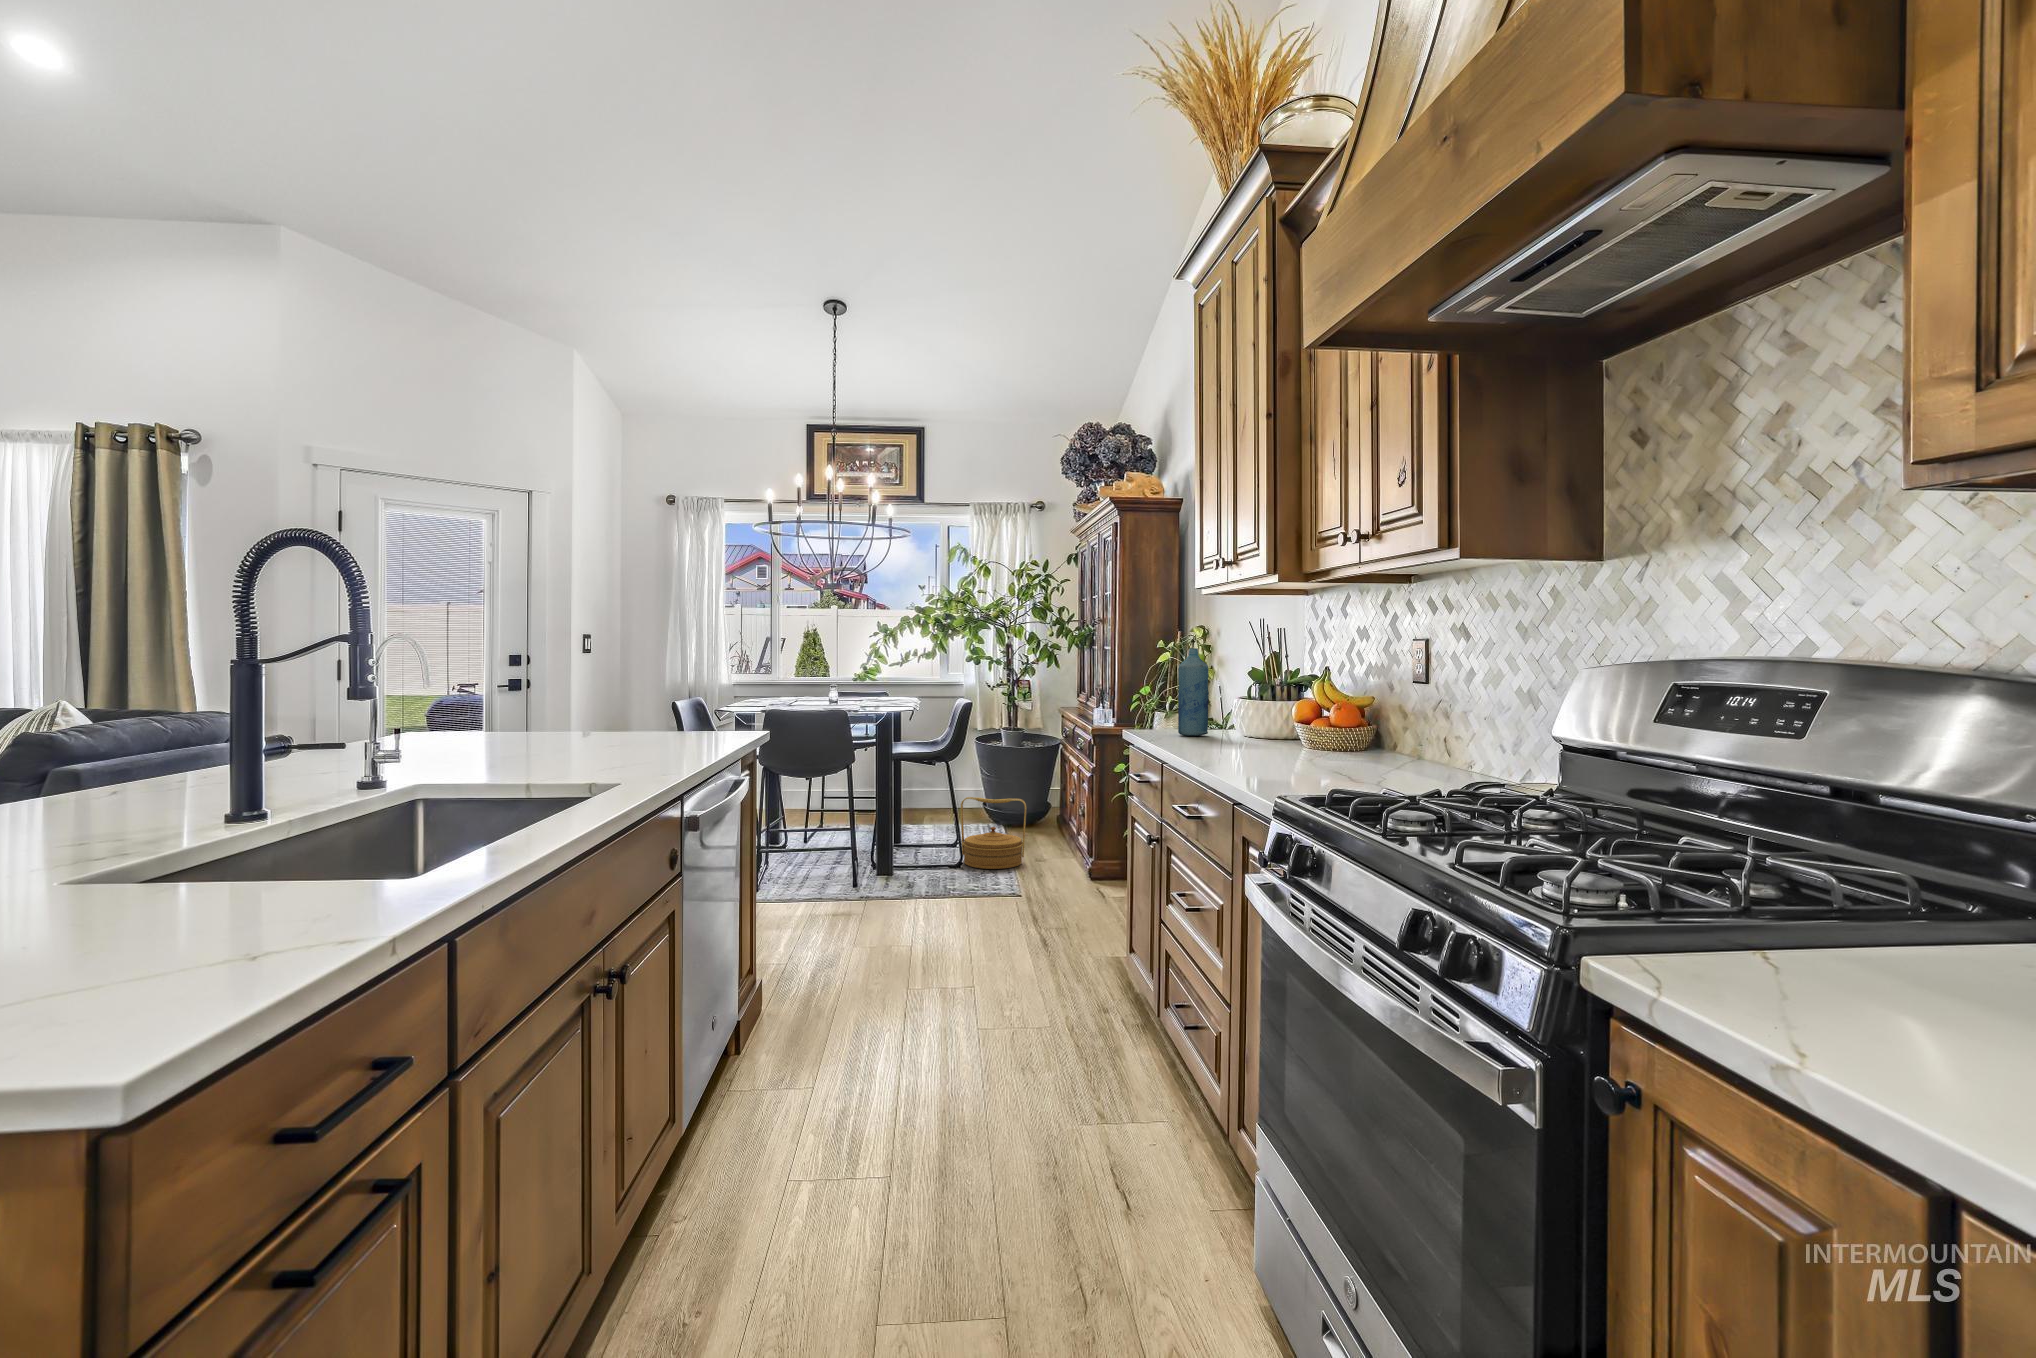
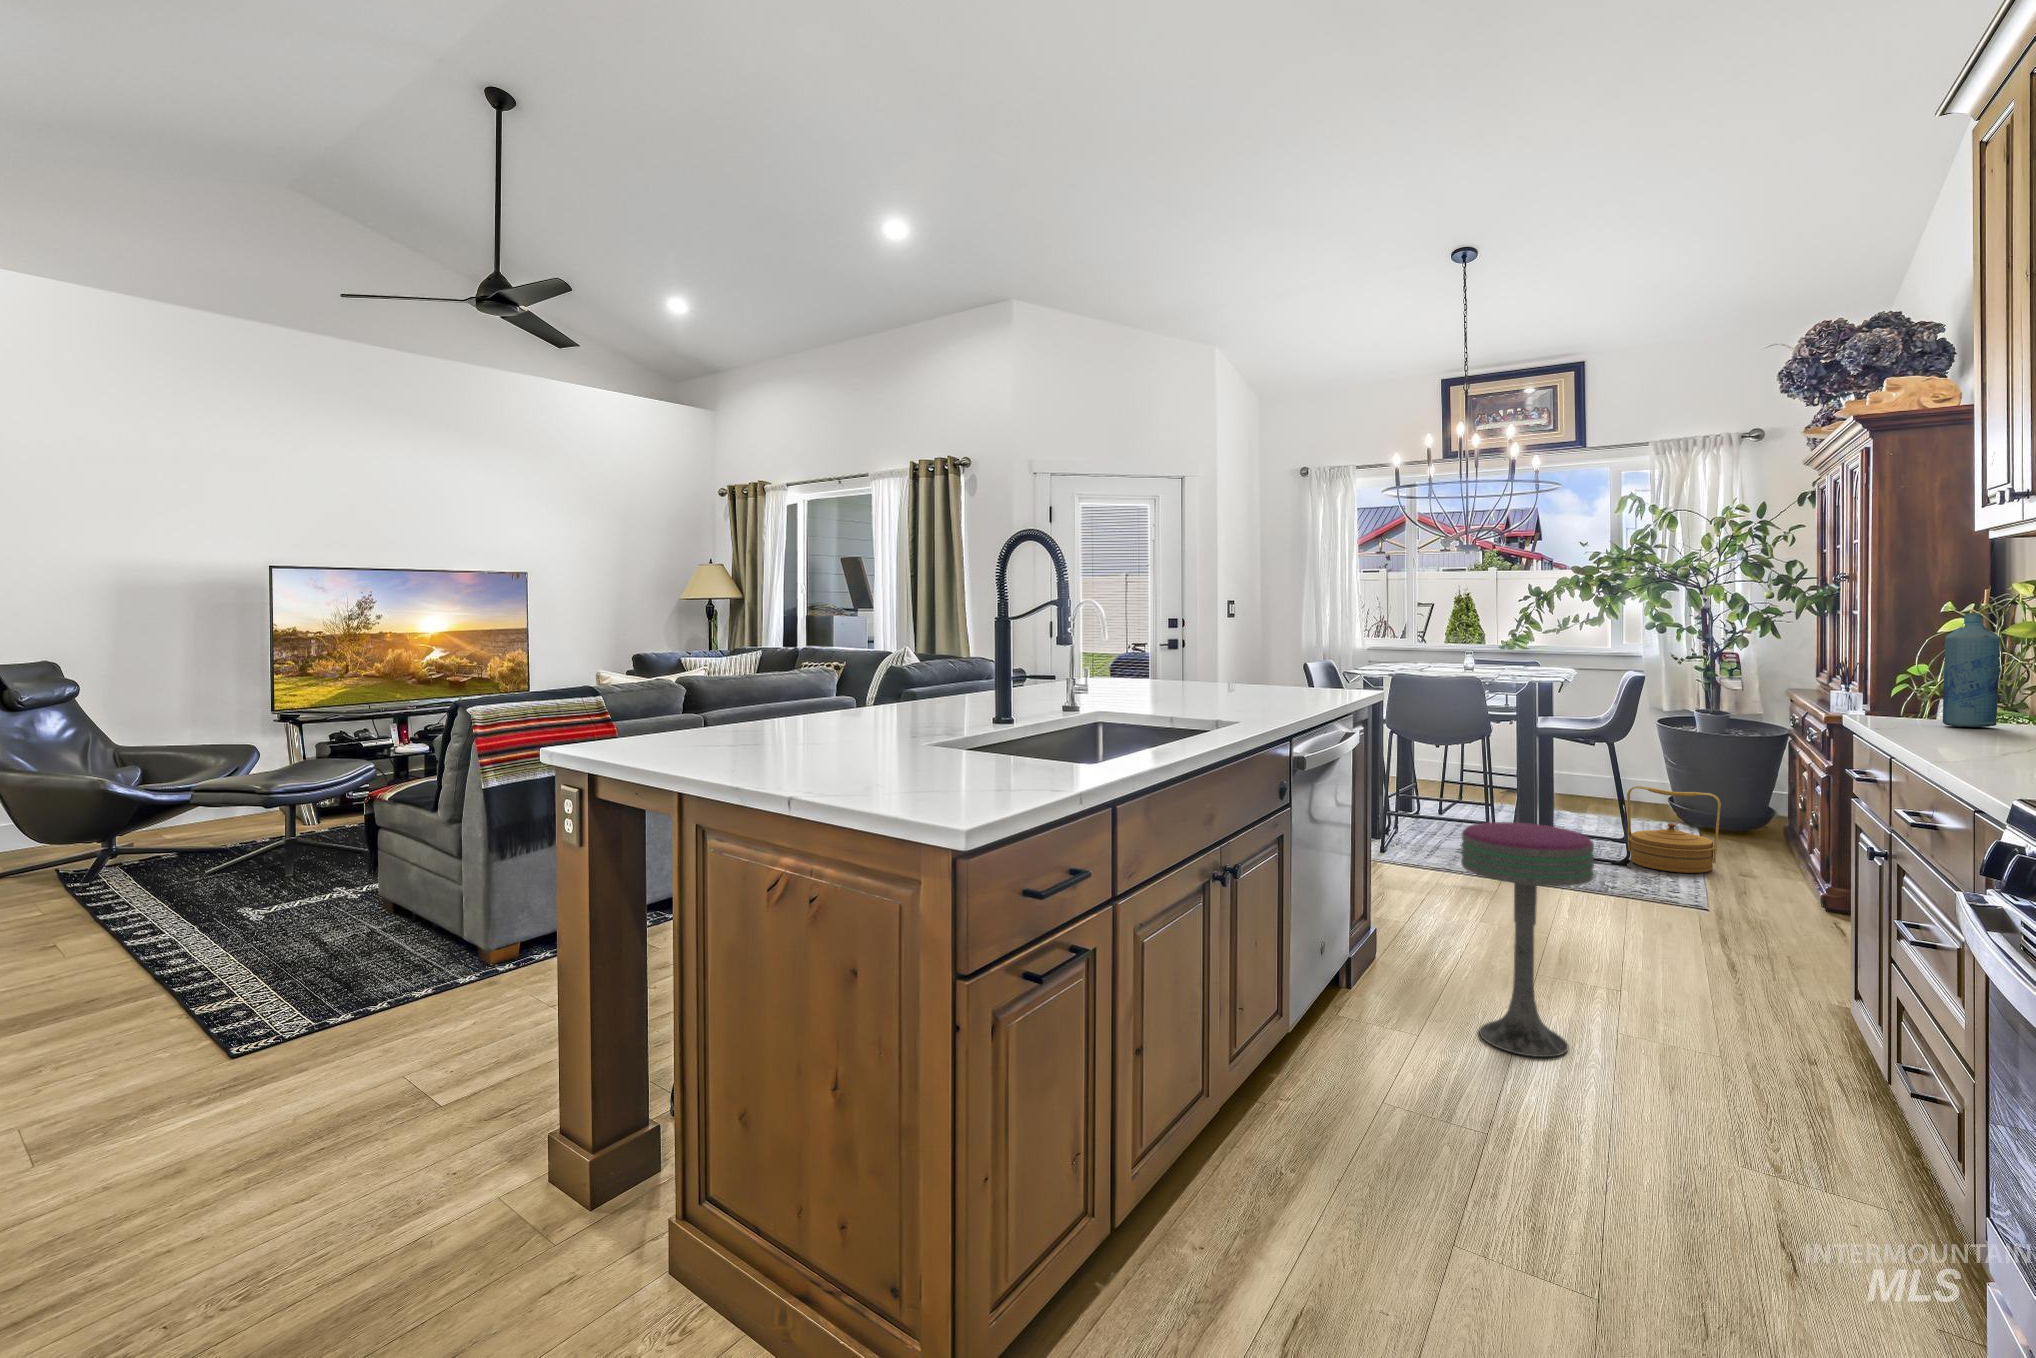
bar stool: none [837,847,955,1089] -> present [1461,822,1594,1057]

